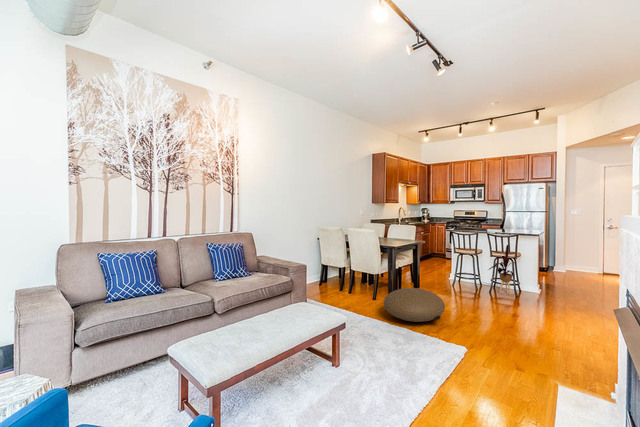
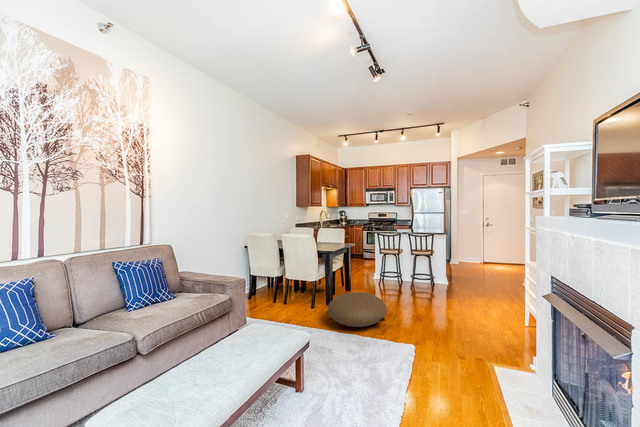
house plant: present [489,245,514,295] -> none [409,243,434,289]

